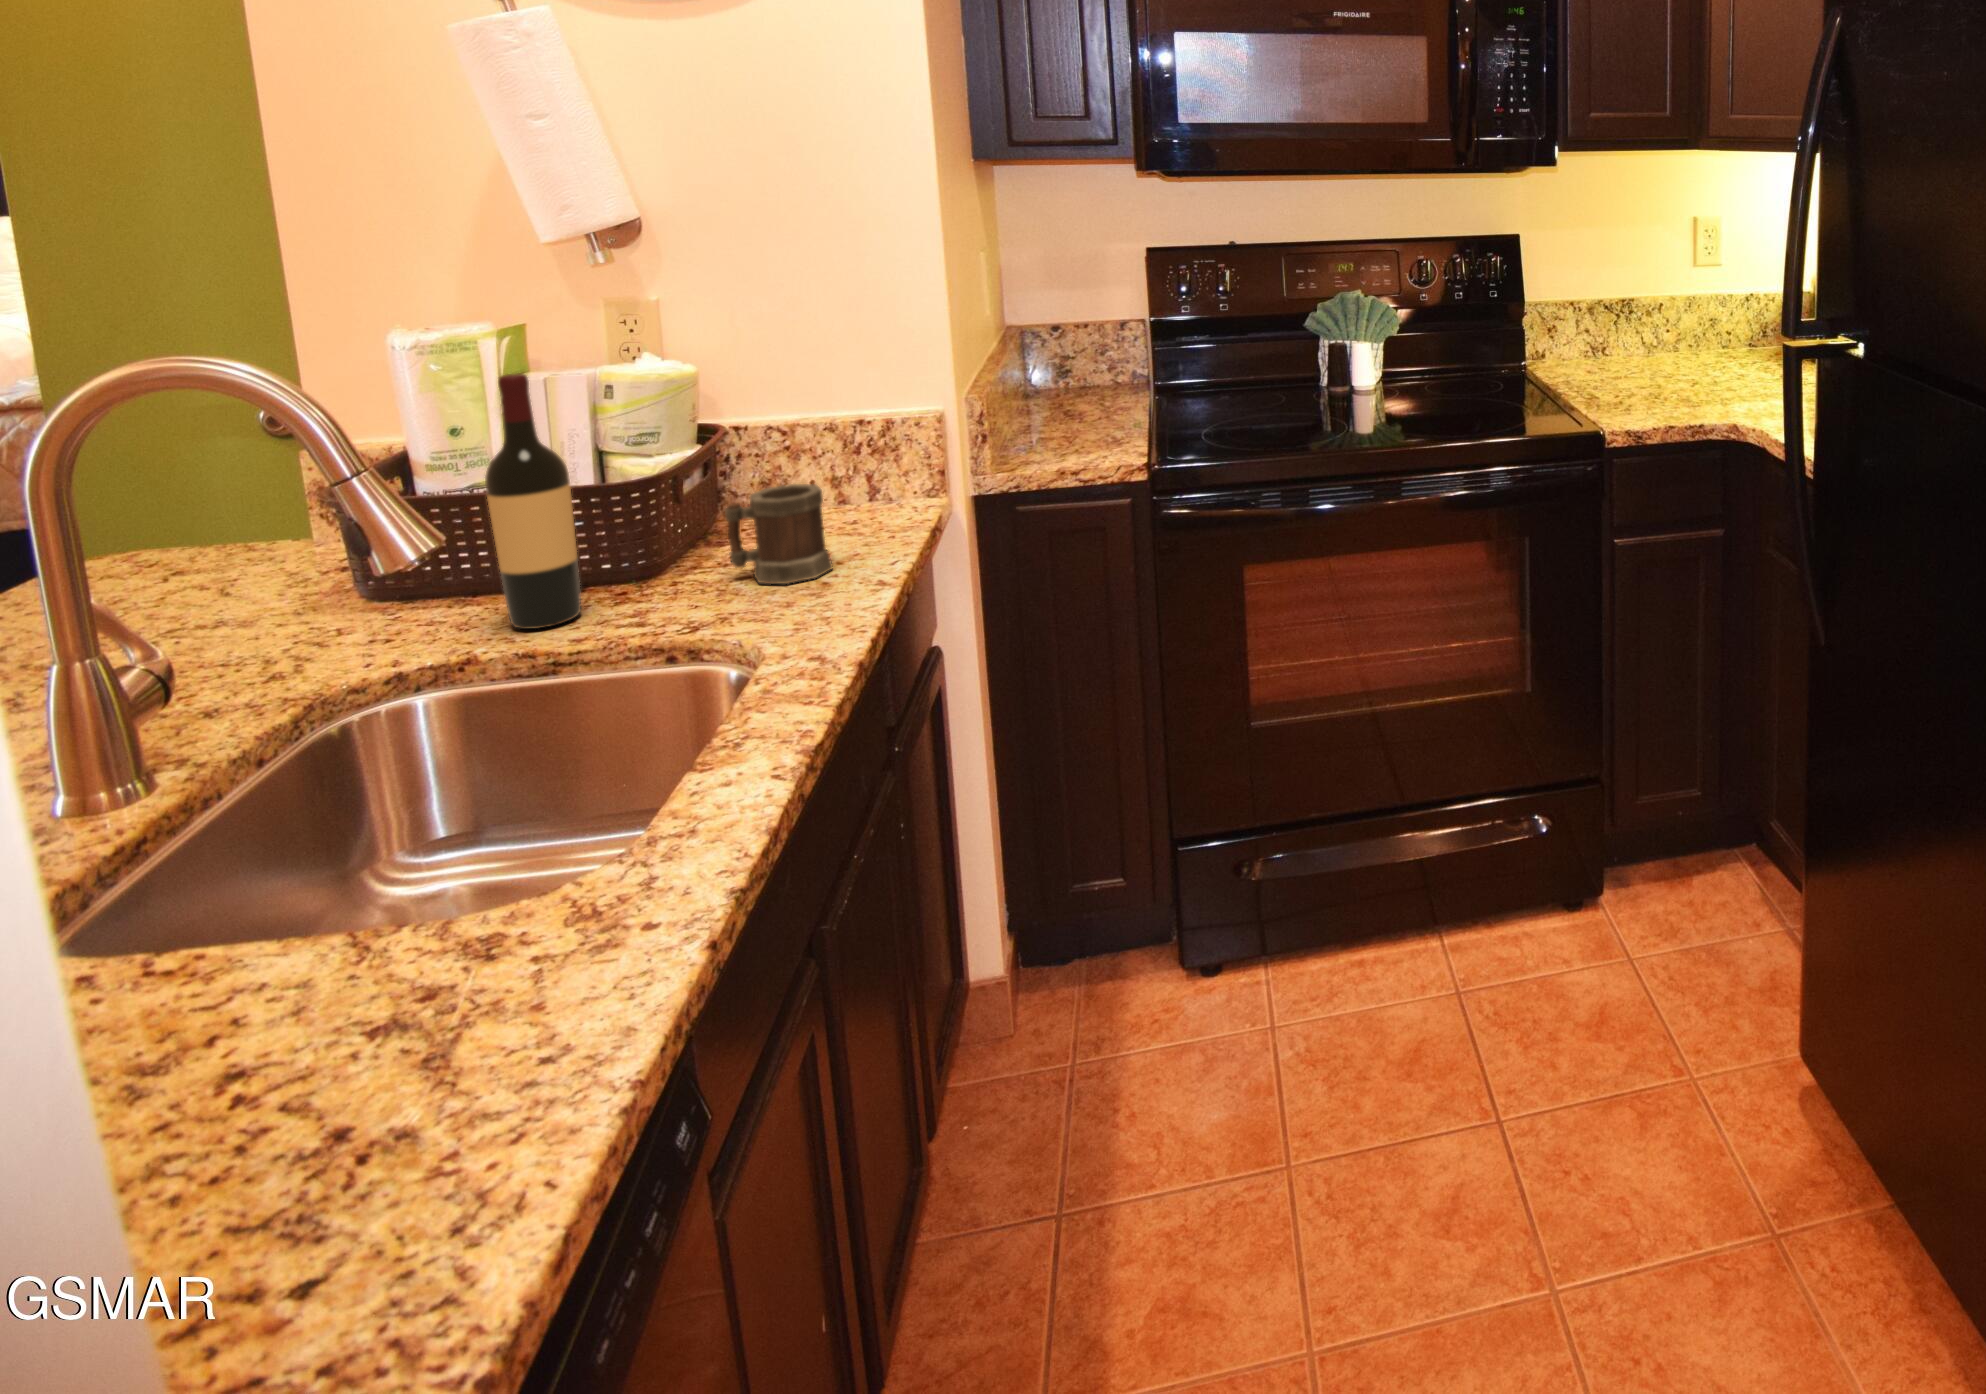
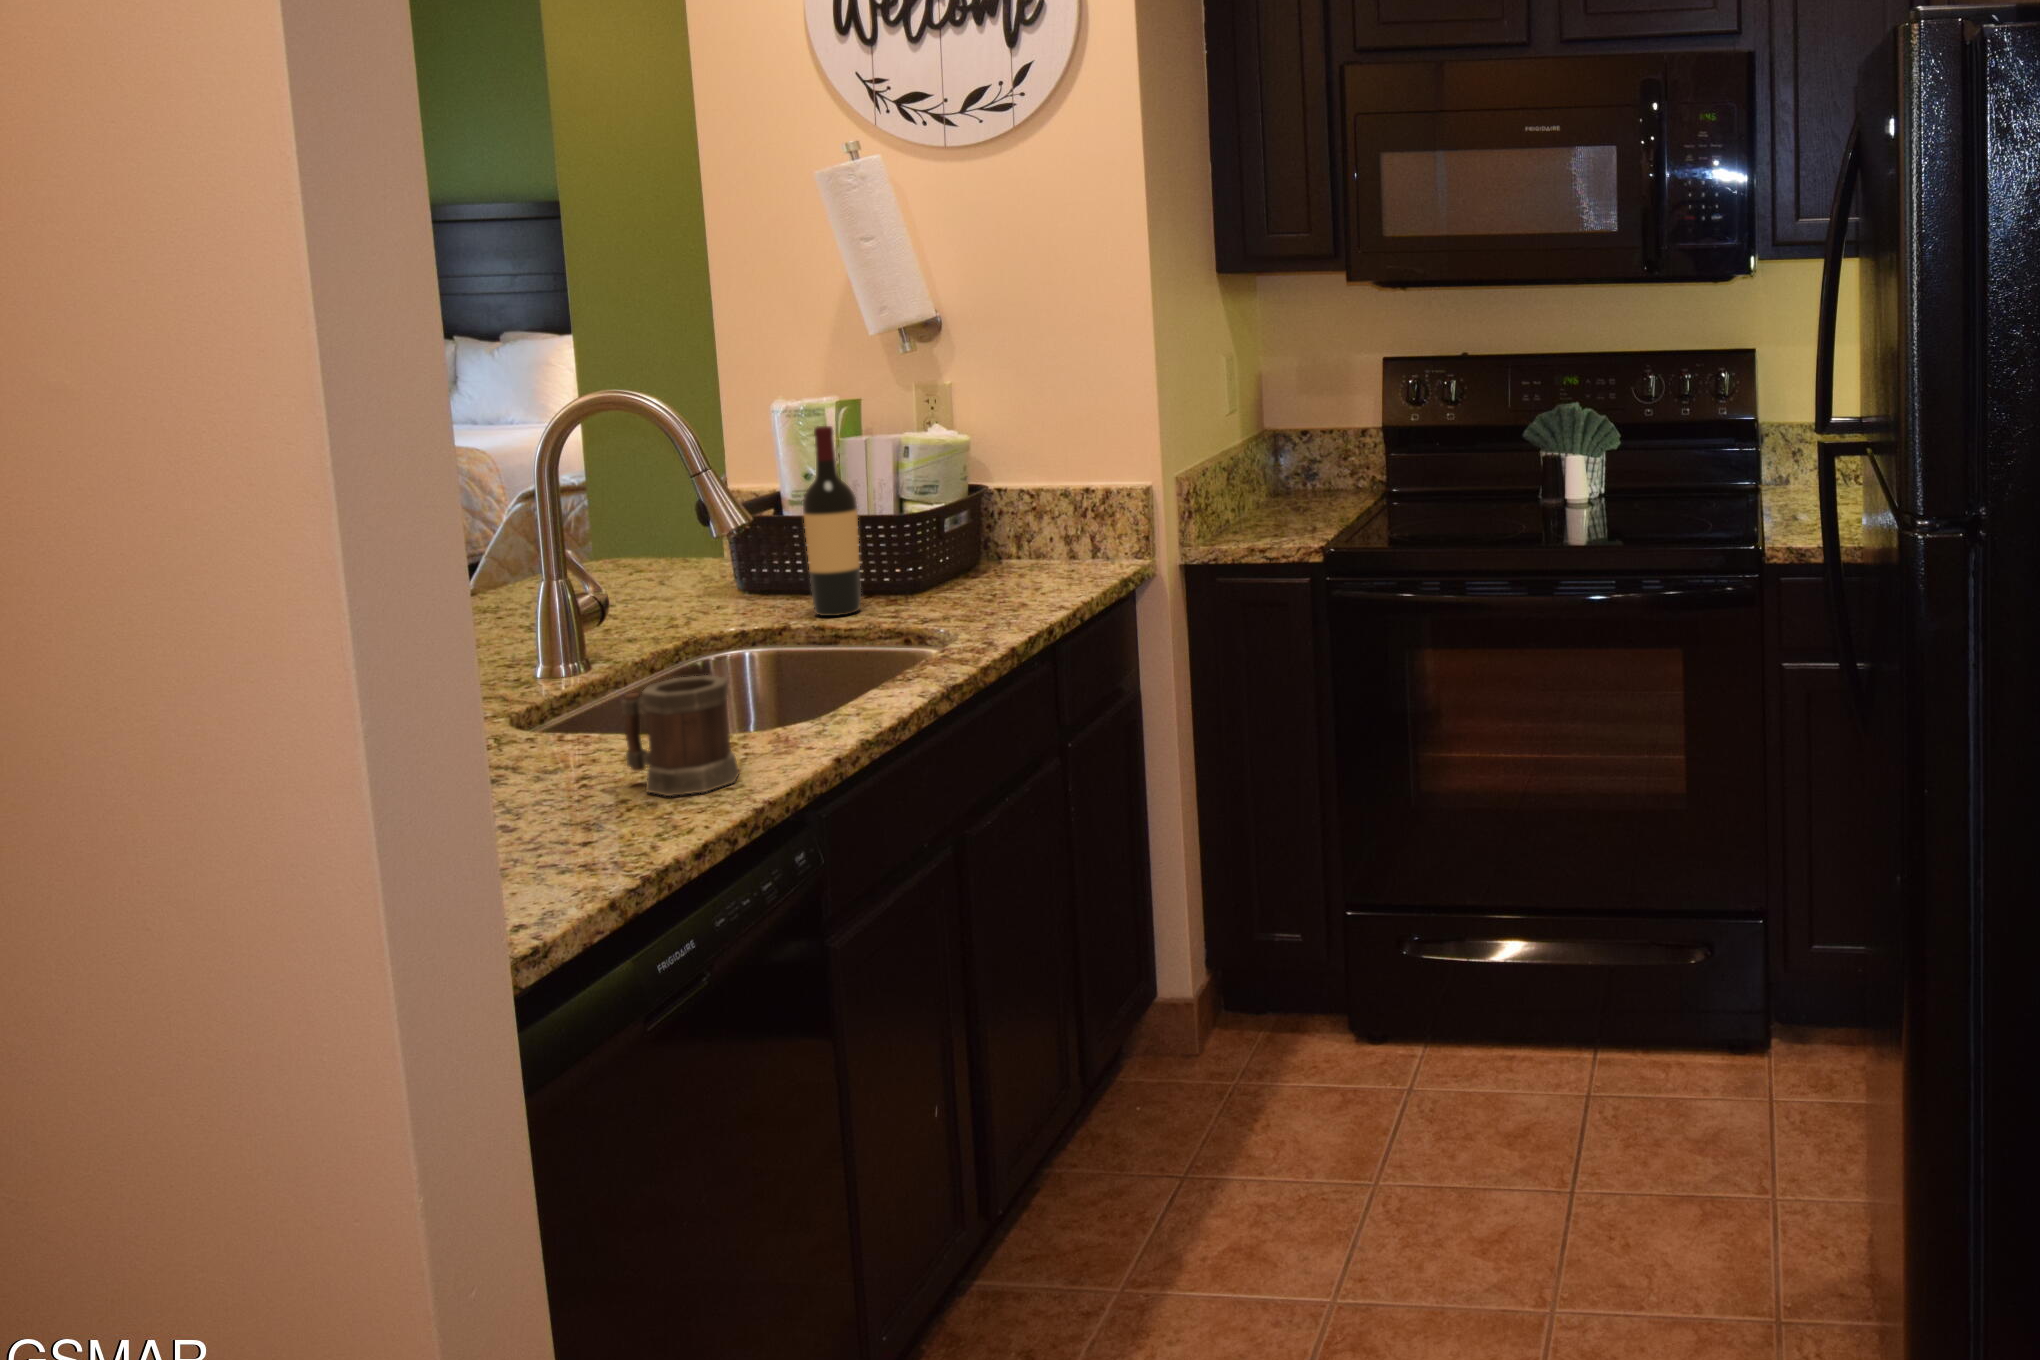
mug: present [725,484,833,584] -> present [621,675,739,796]

